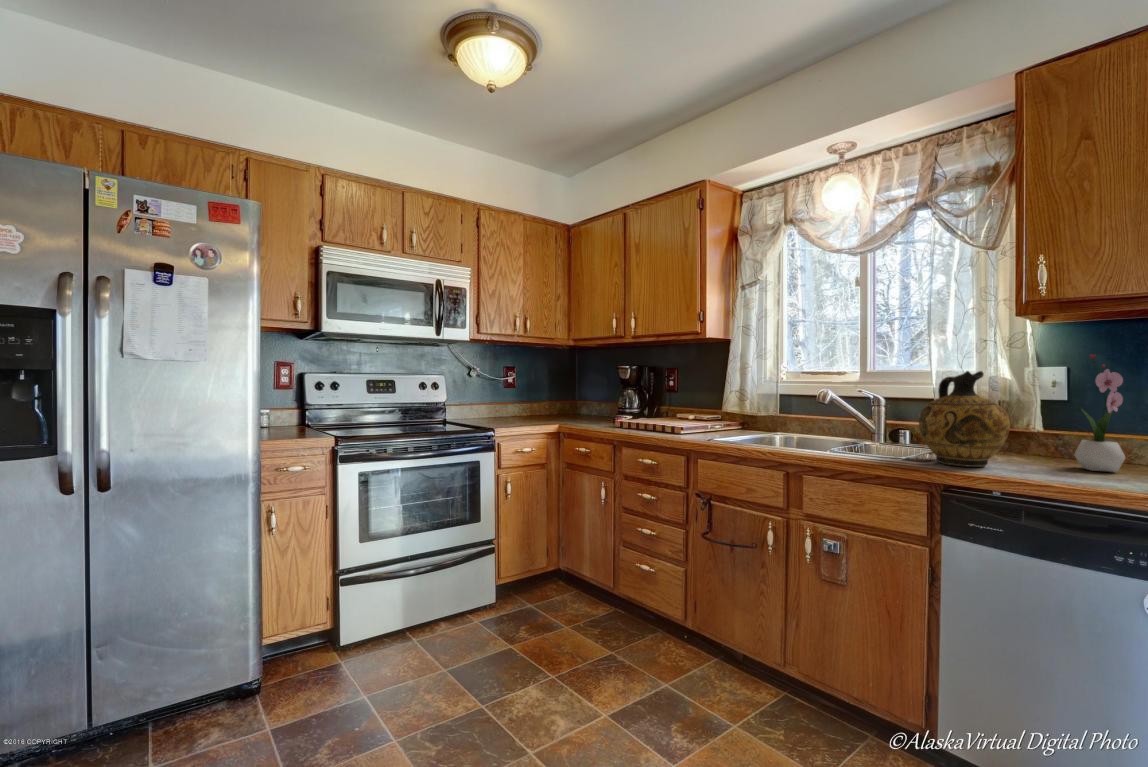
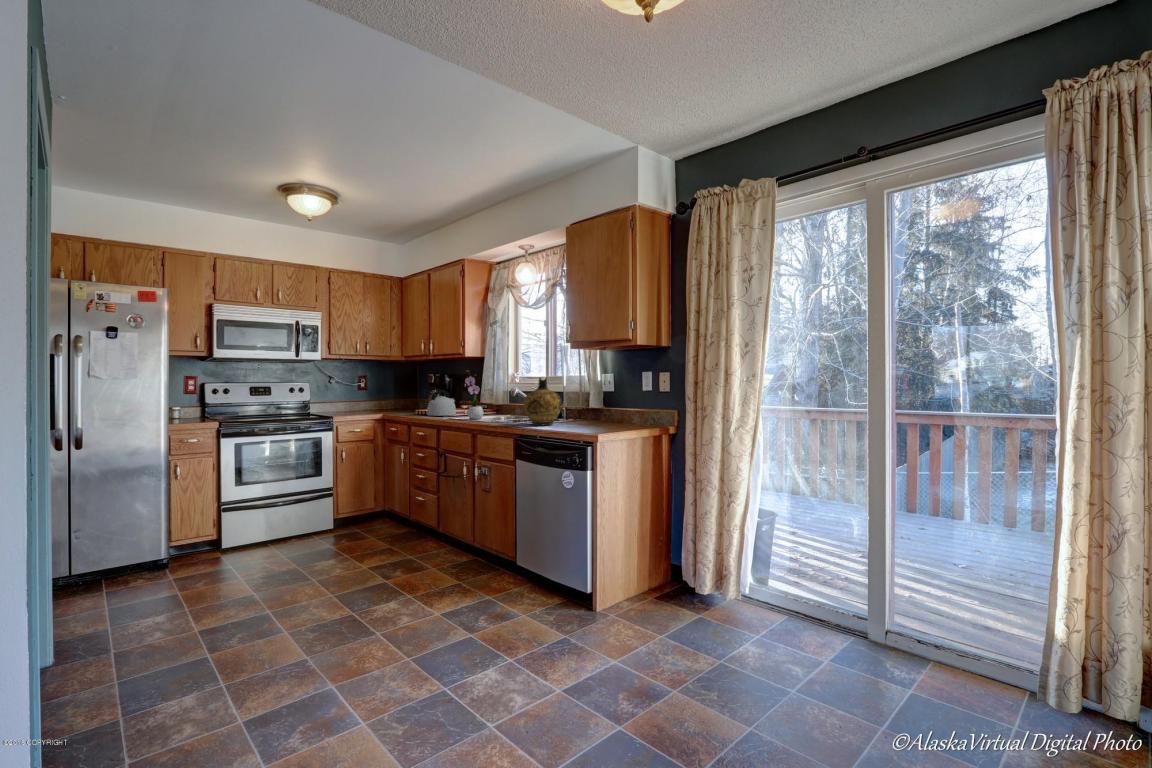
flower arrangement: present [1074,354,1125,472] -> present [465,370,484,419]
kettle: none [646,390,691,432] -> present [427,390,456,416]

